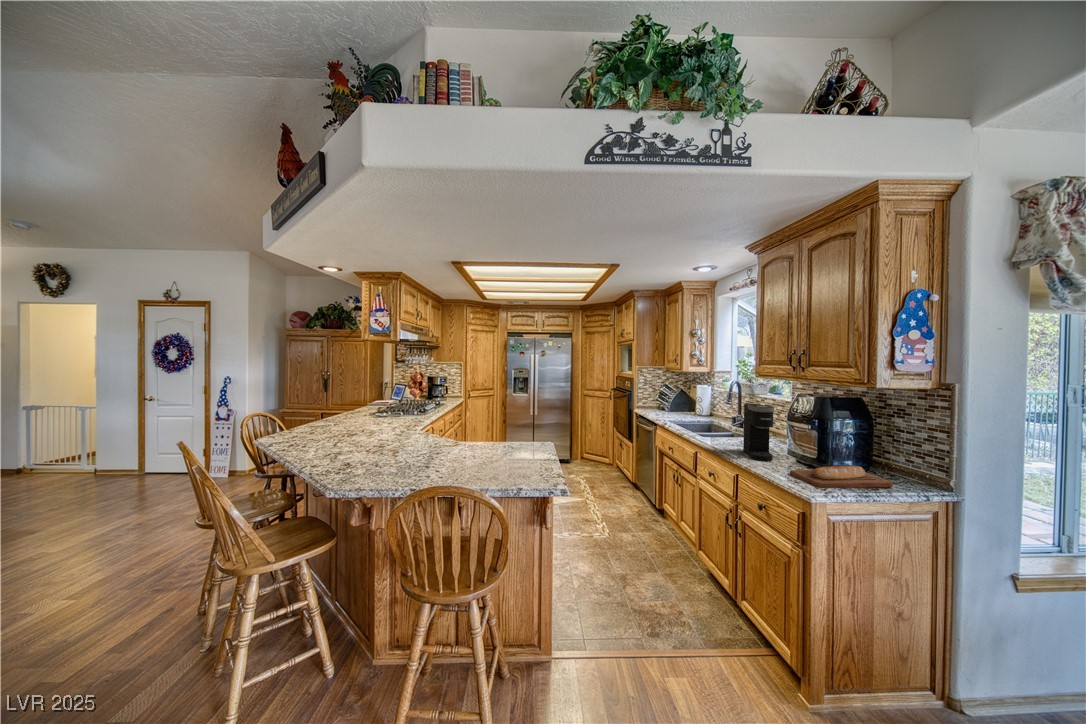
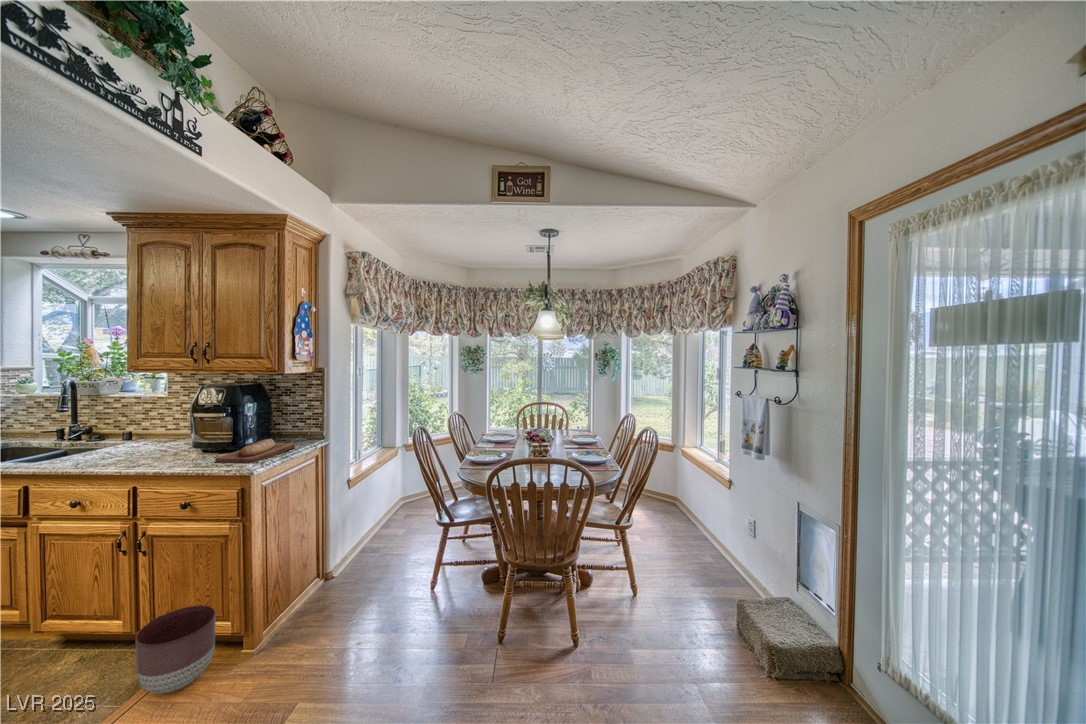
coffee maker: present [743,404,774,461] -> none [133,400,182,462]
planter: none [712,596,774,678] -> present [136,605,216,694]

